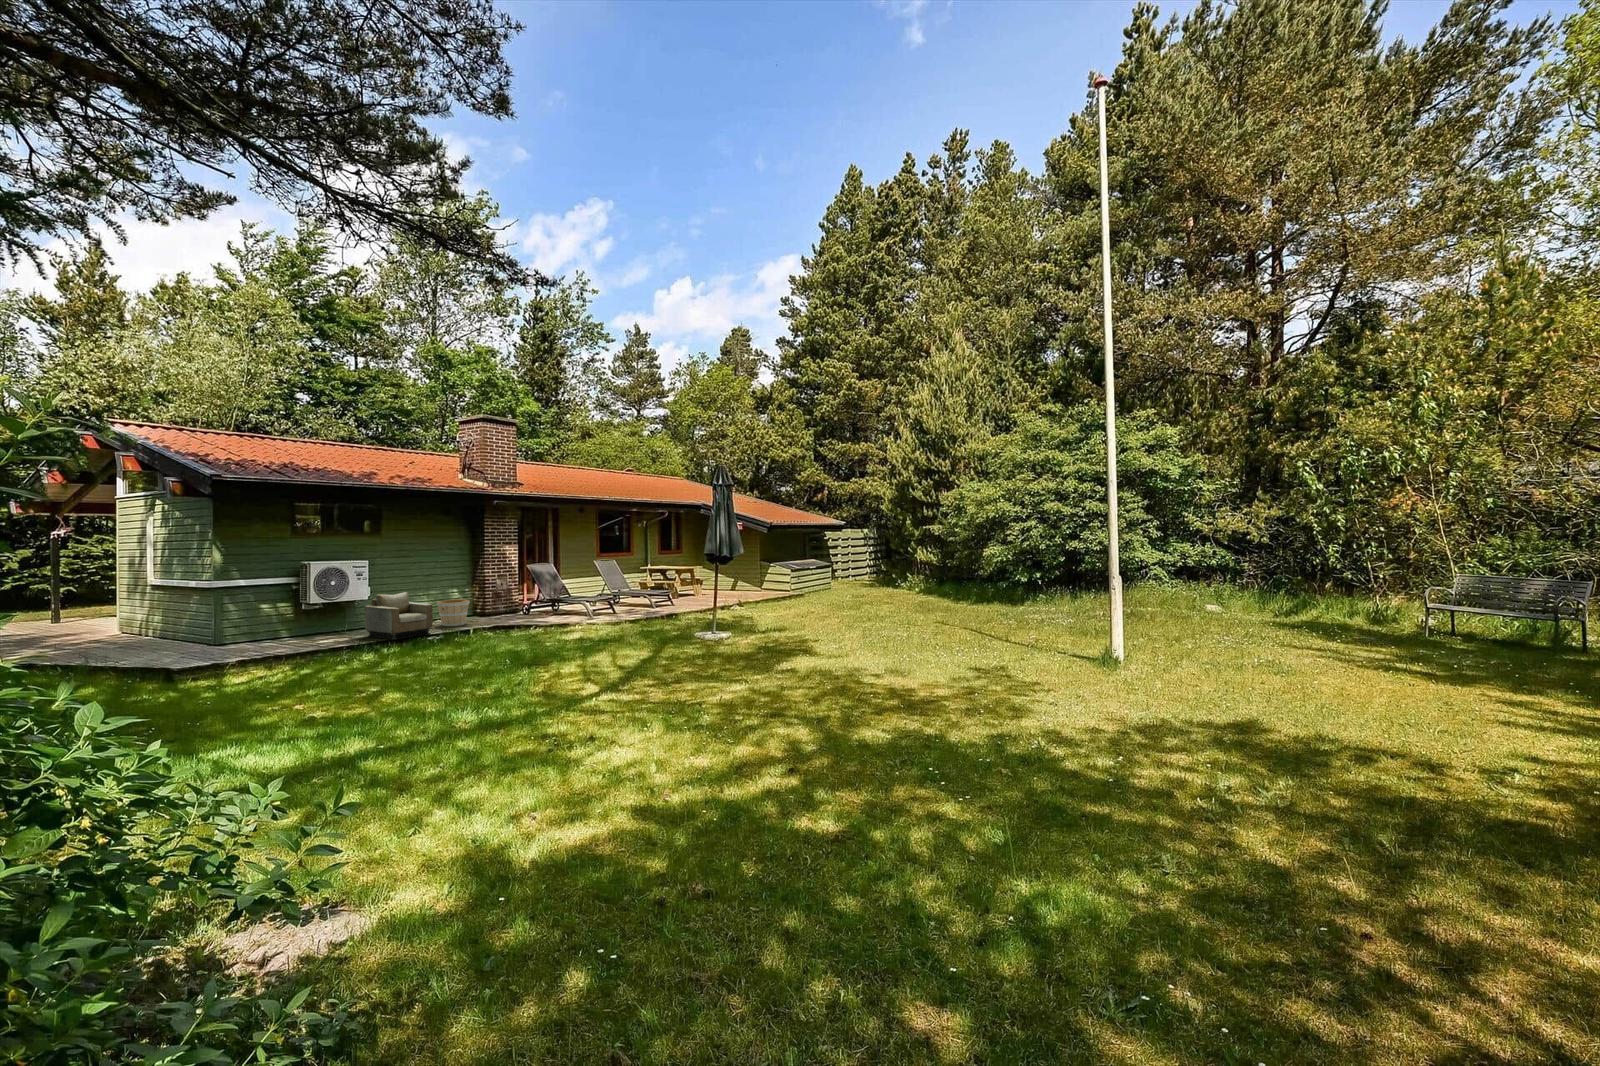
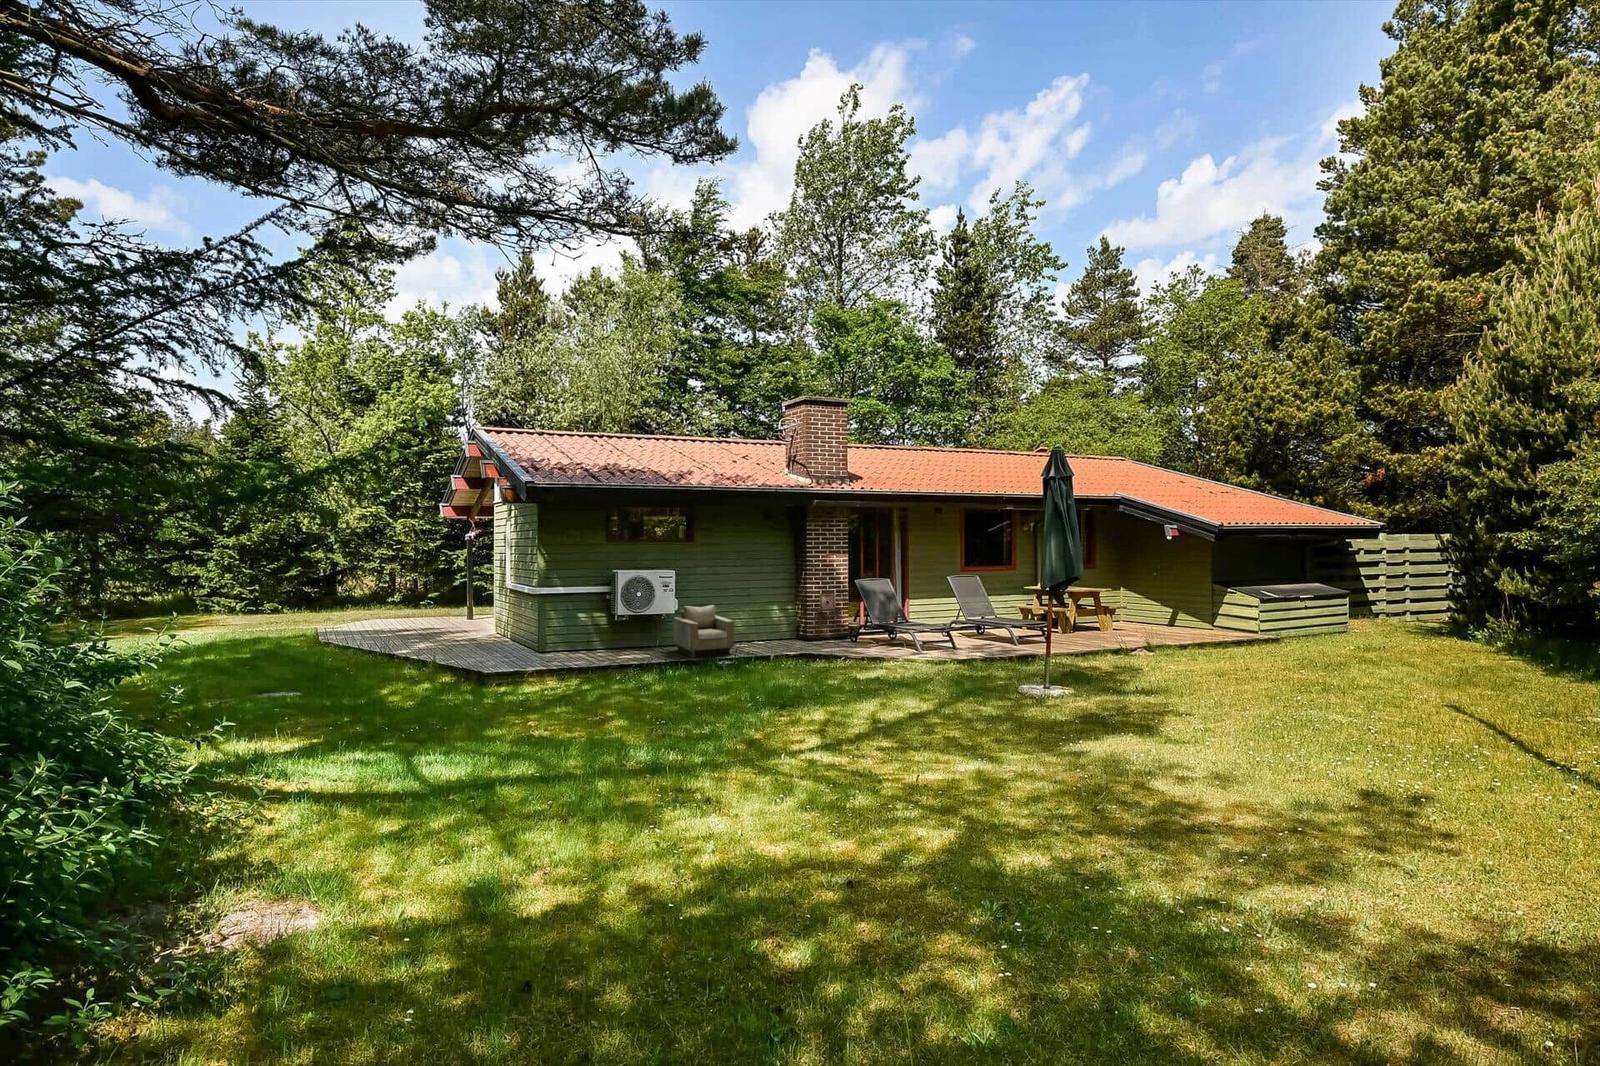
wooden bucket: present [437,599,470,627] -> none [749,615,783,647]

